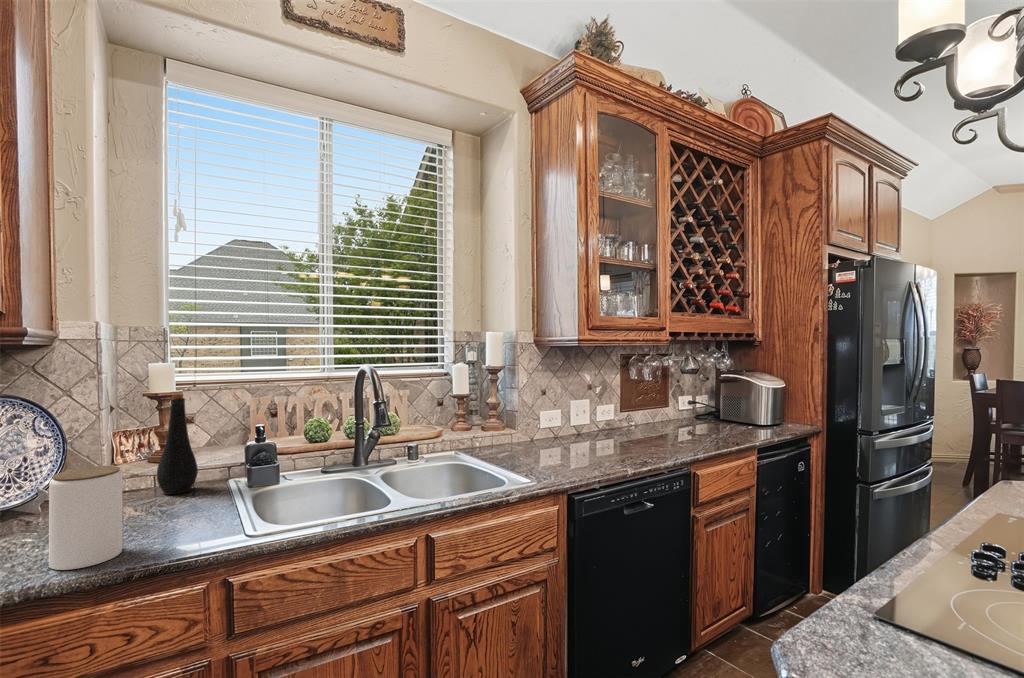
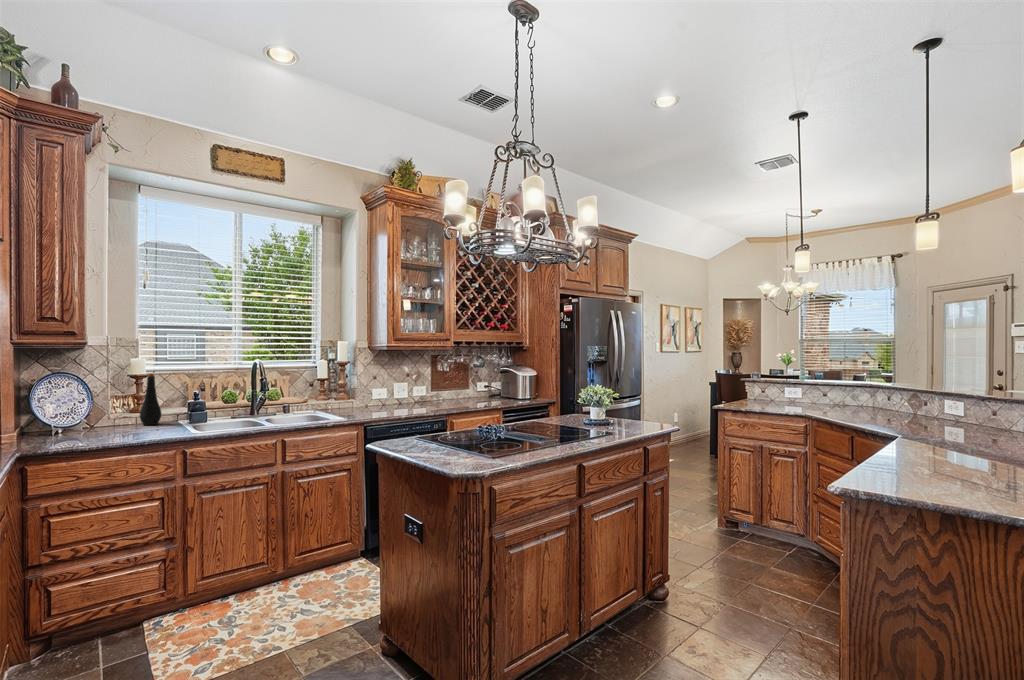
jar: present [49,466,123,570] -> none [106,402,137,441]

